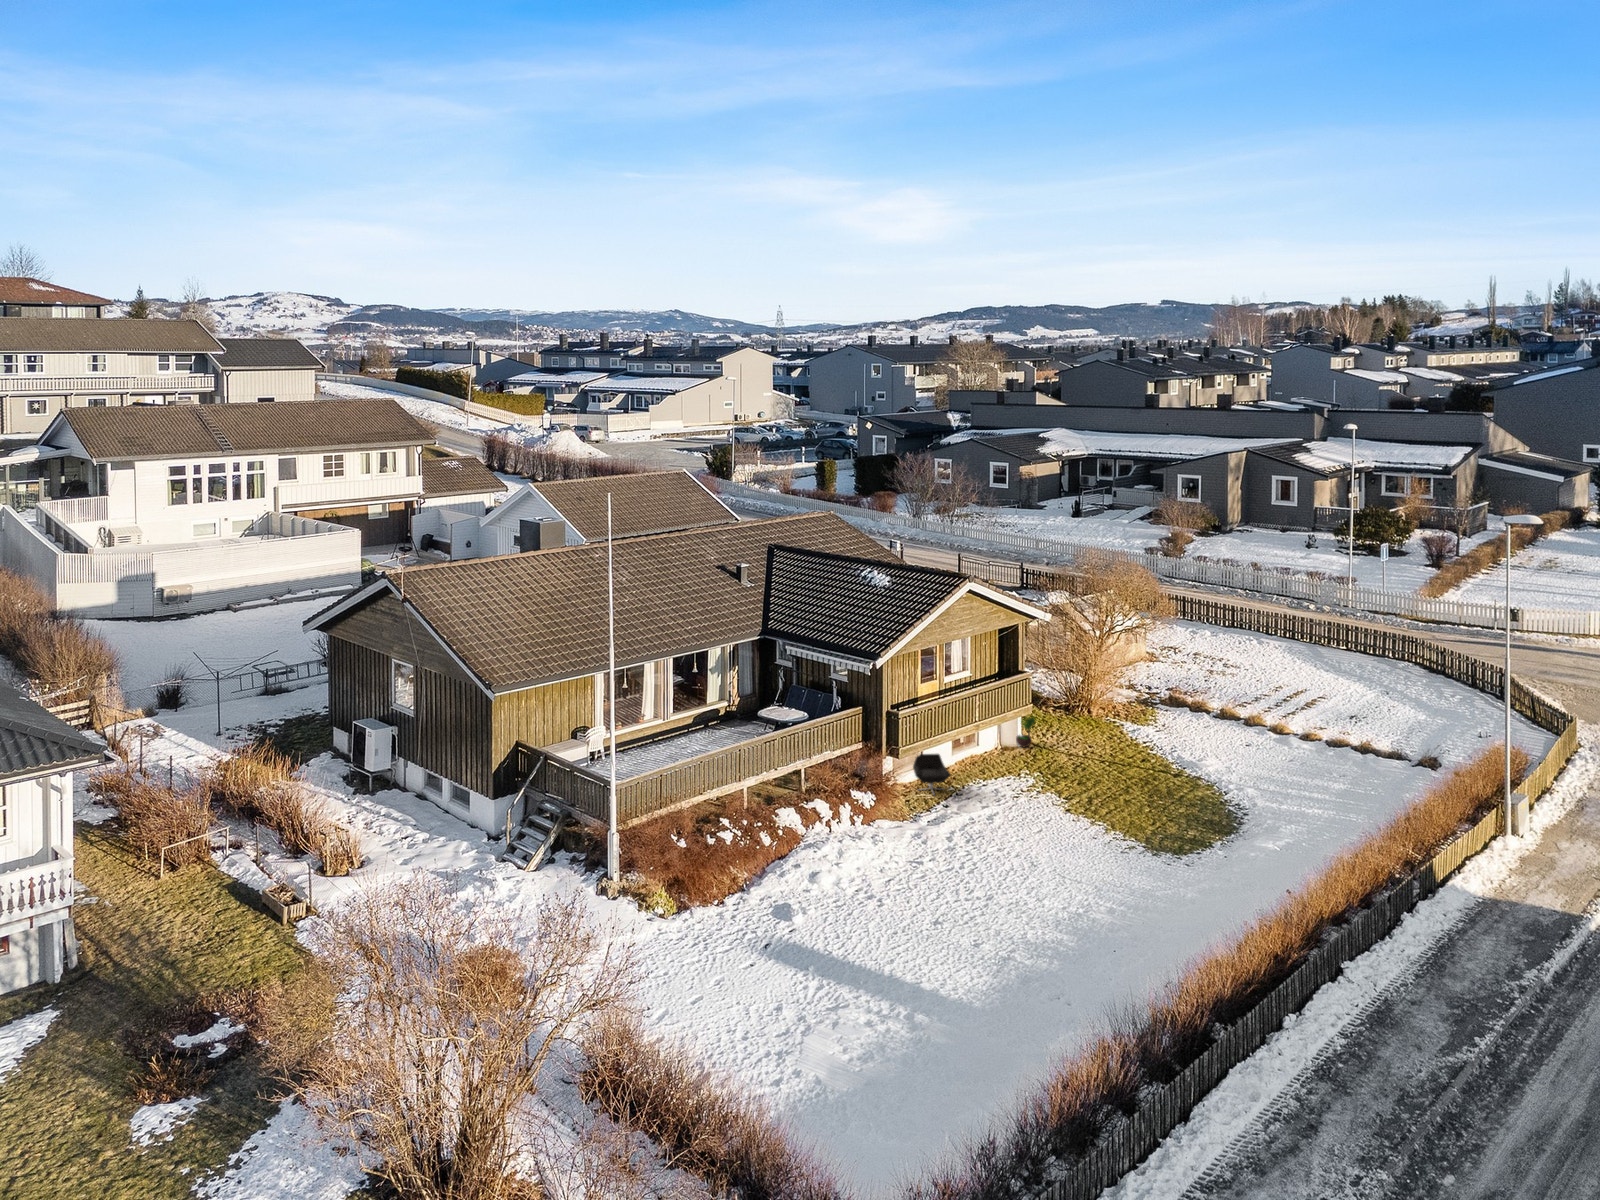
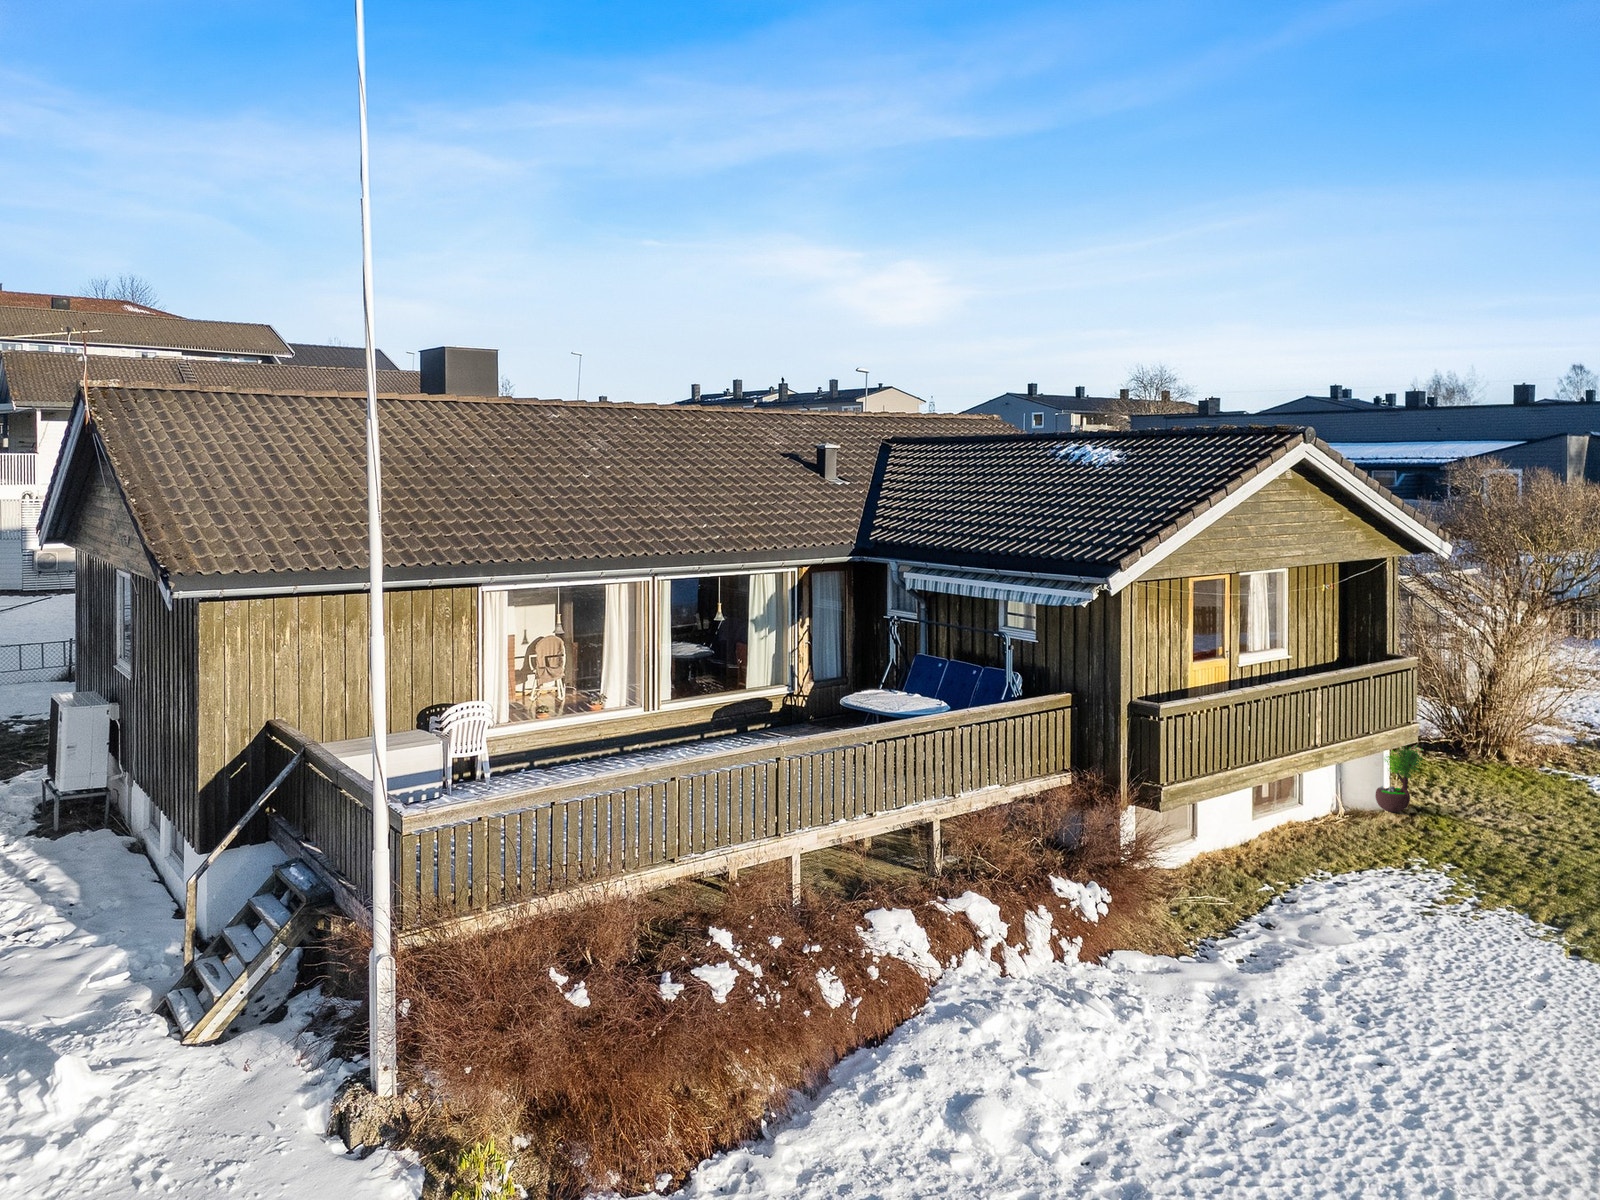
lounge chair: present [913,754,951,794] -> none [1181,806,1274,899]

